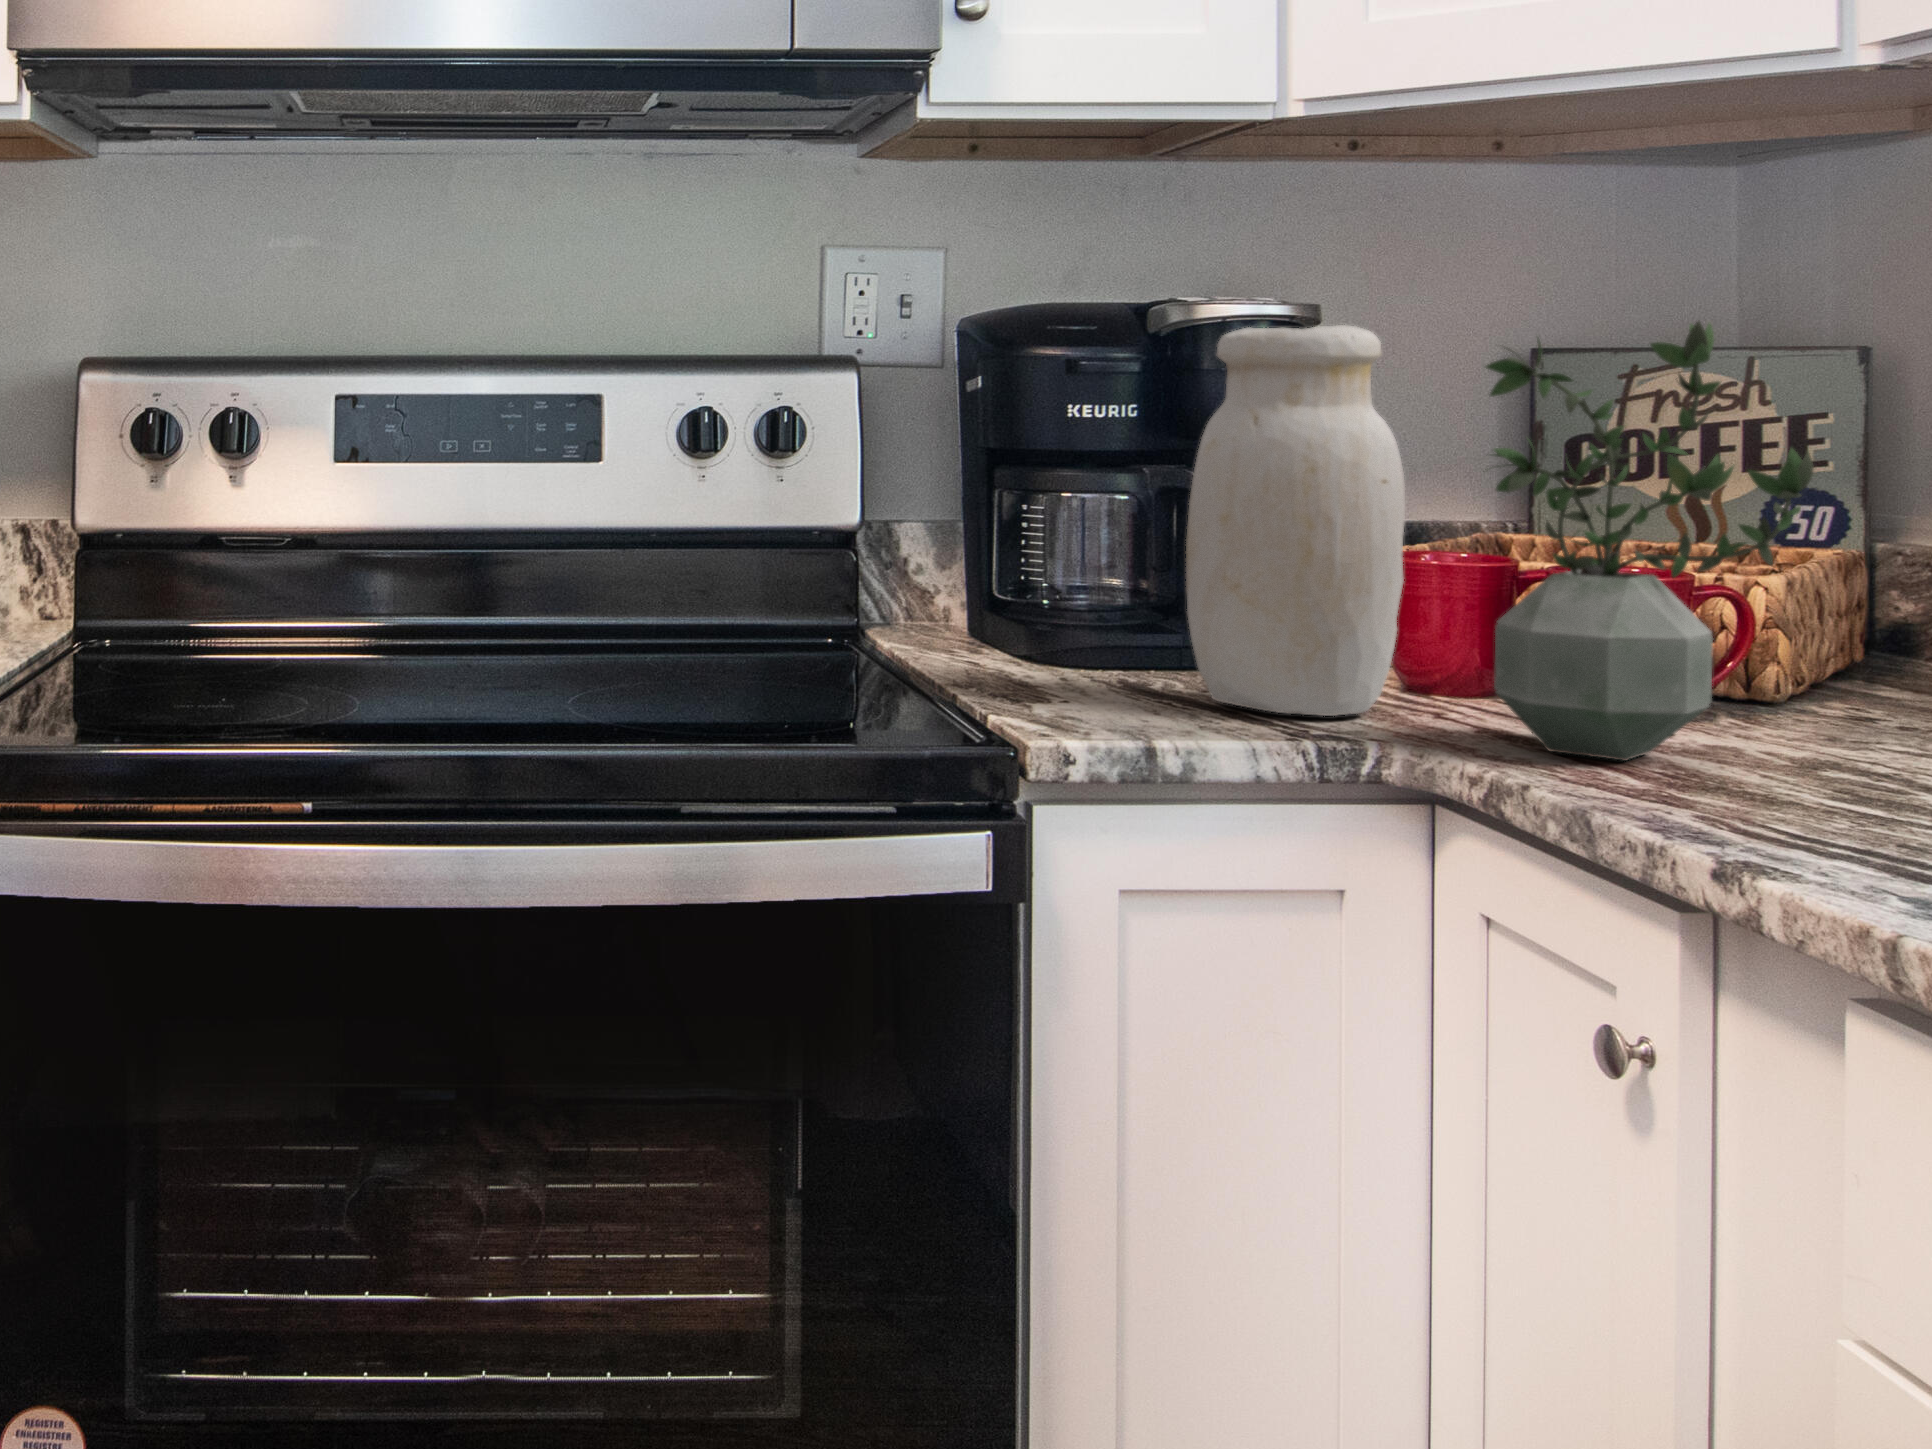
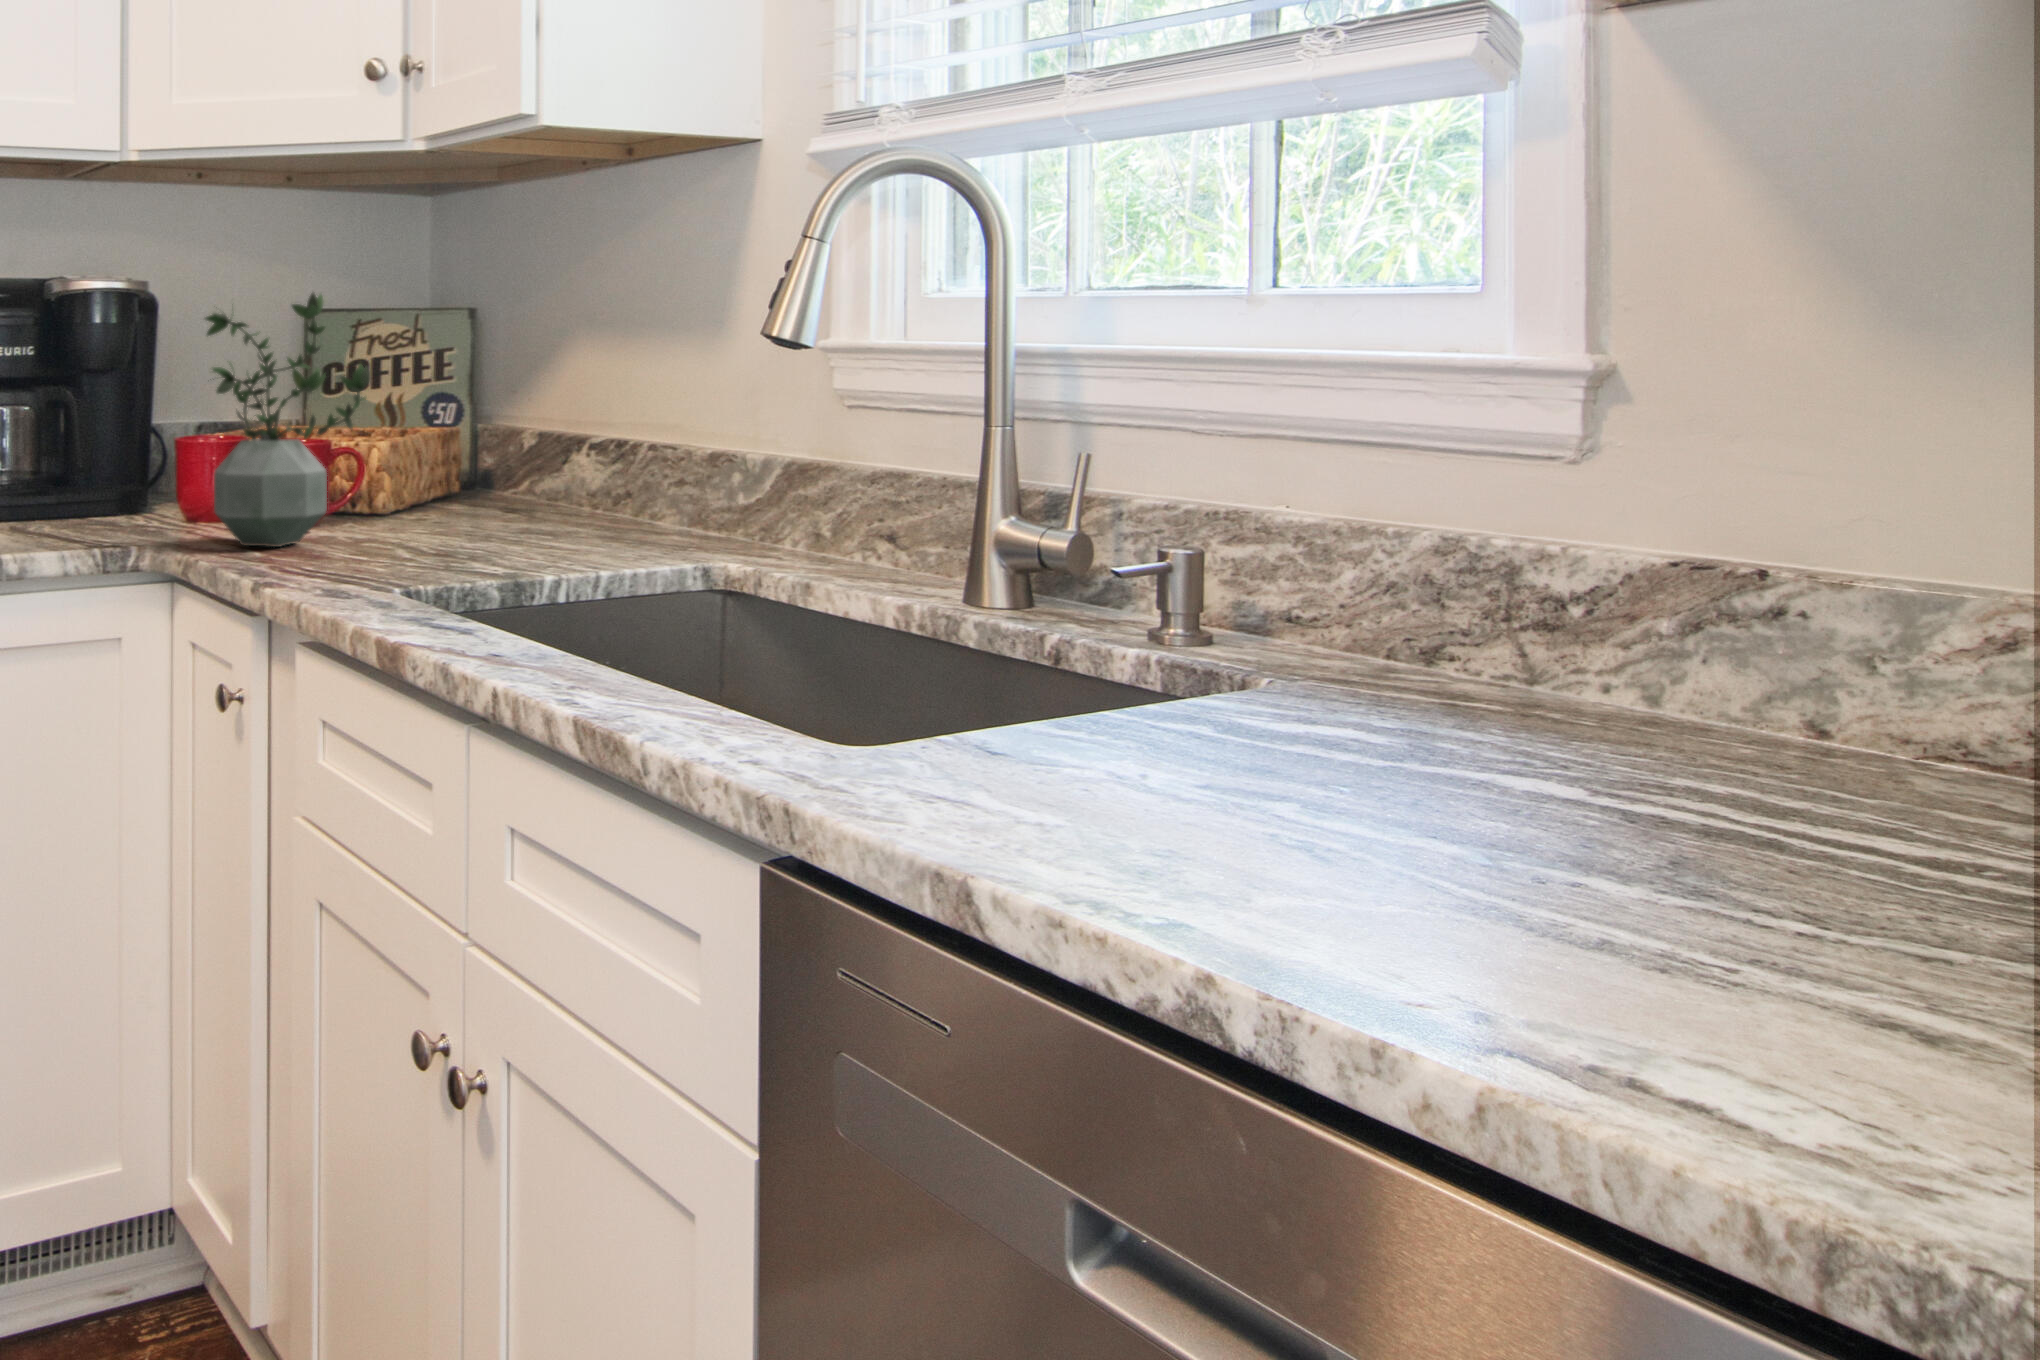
jar: present [1186,325,1405,716] -> none [47,295,178,537]

